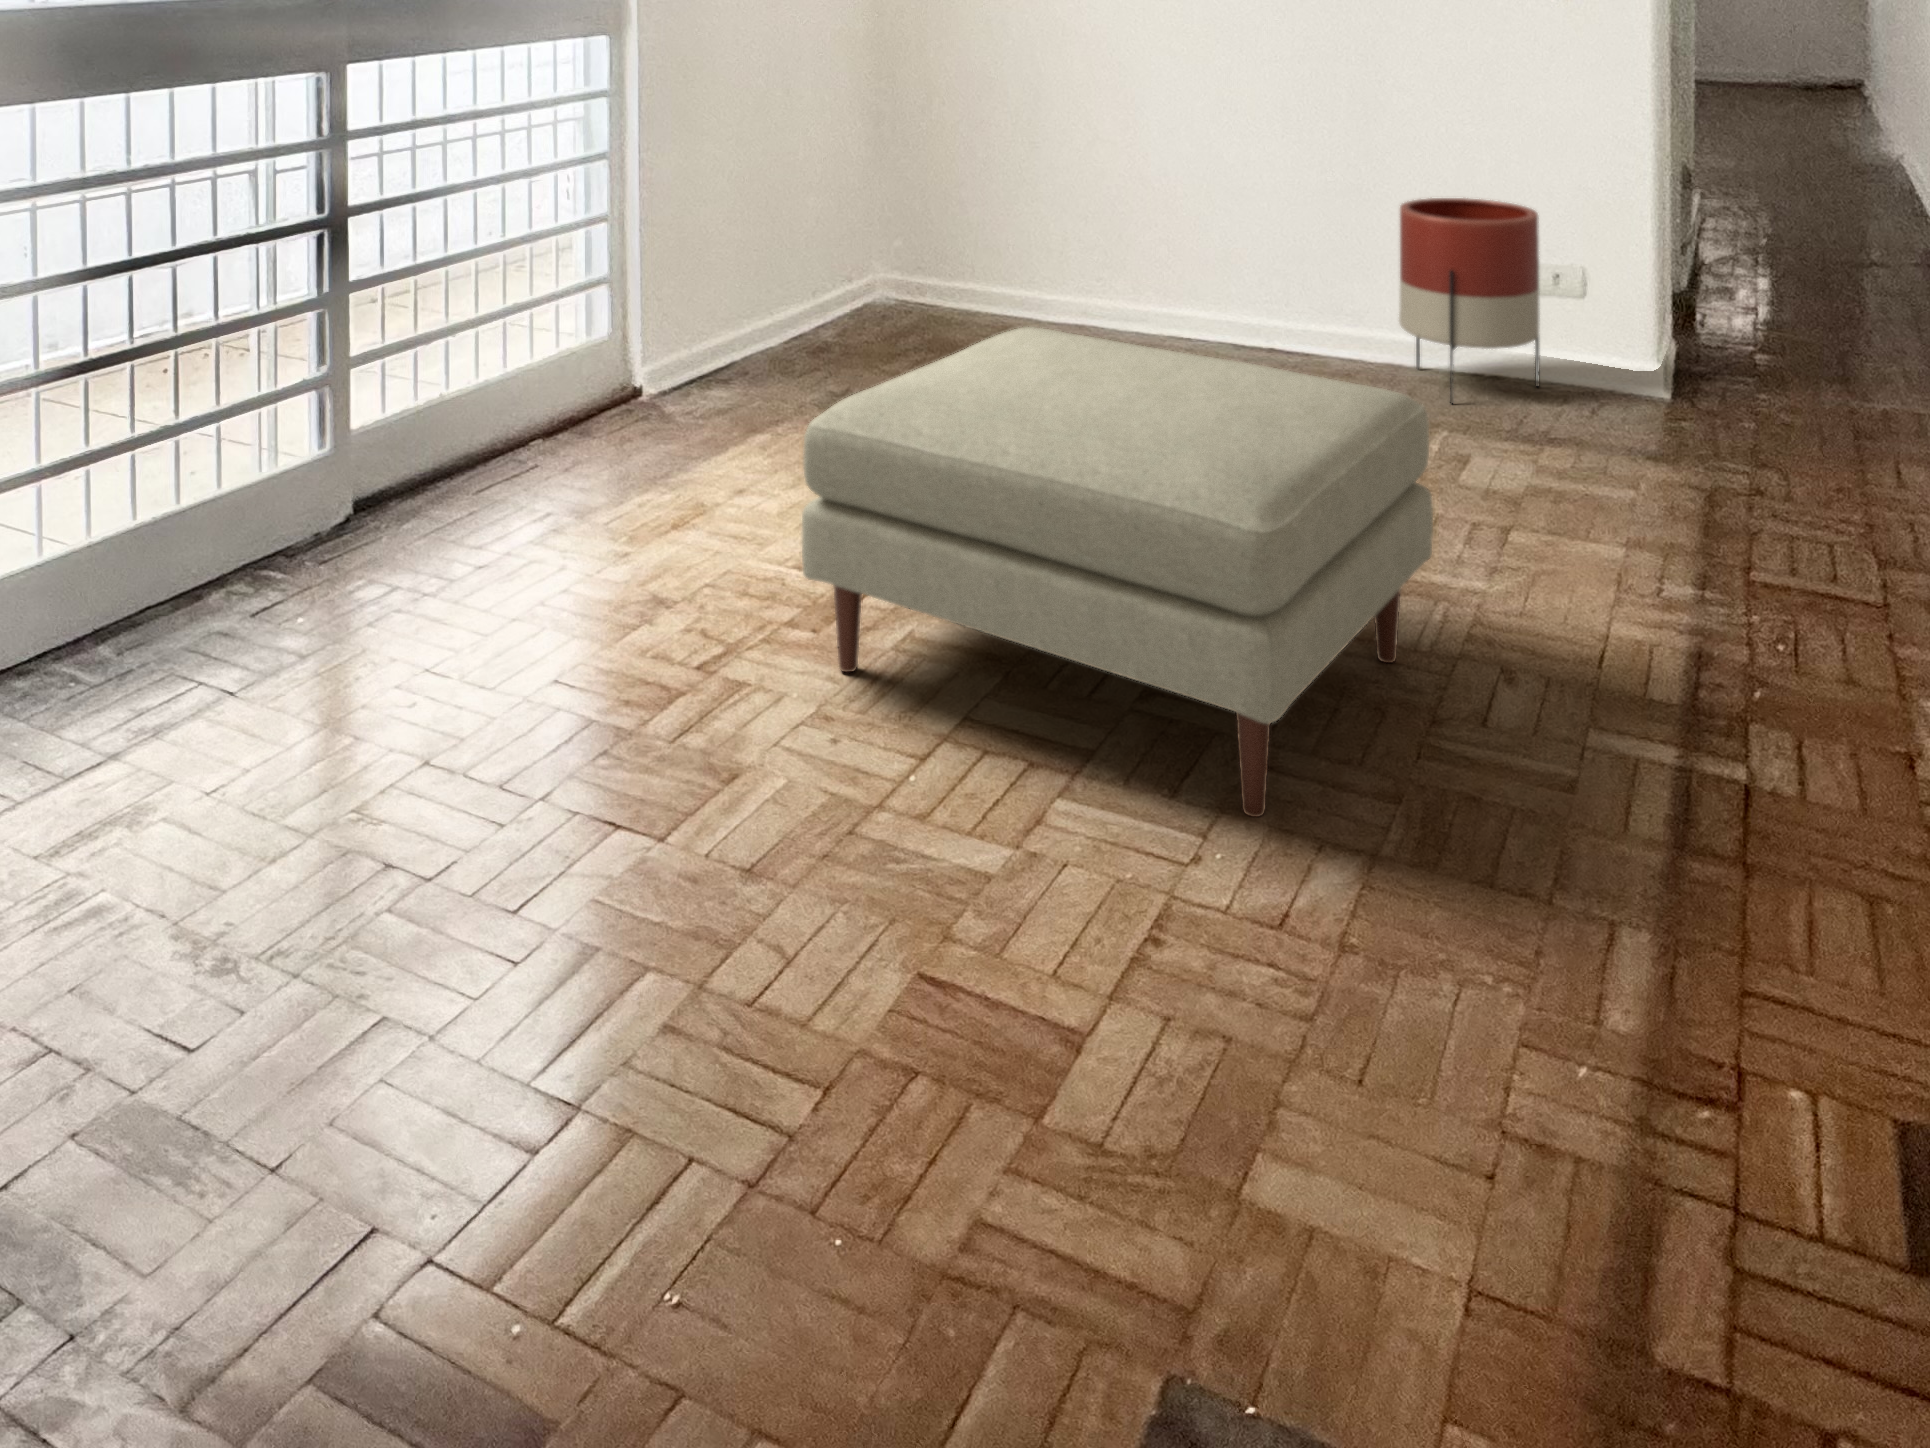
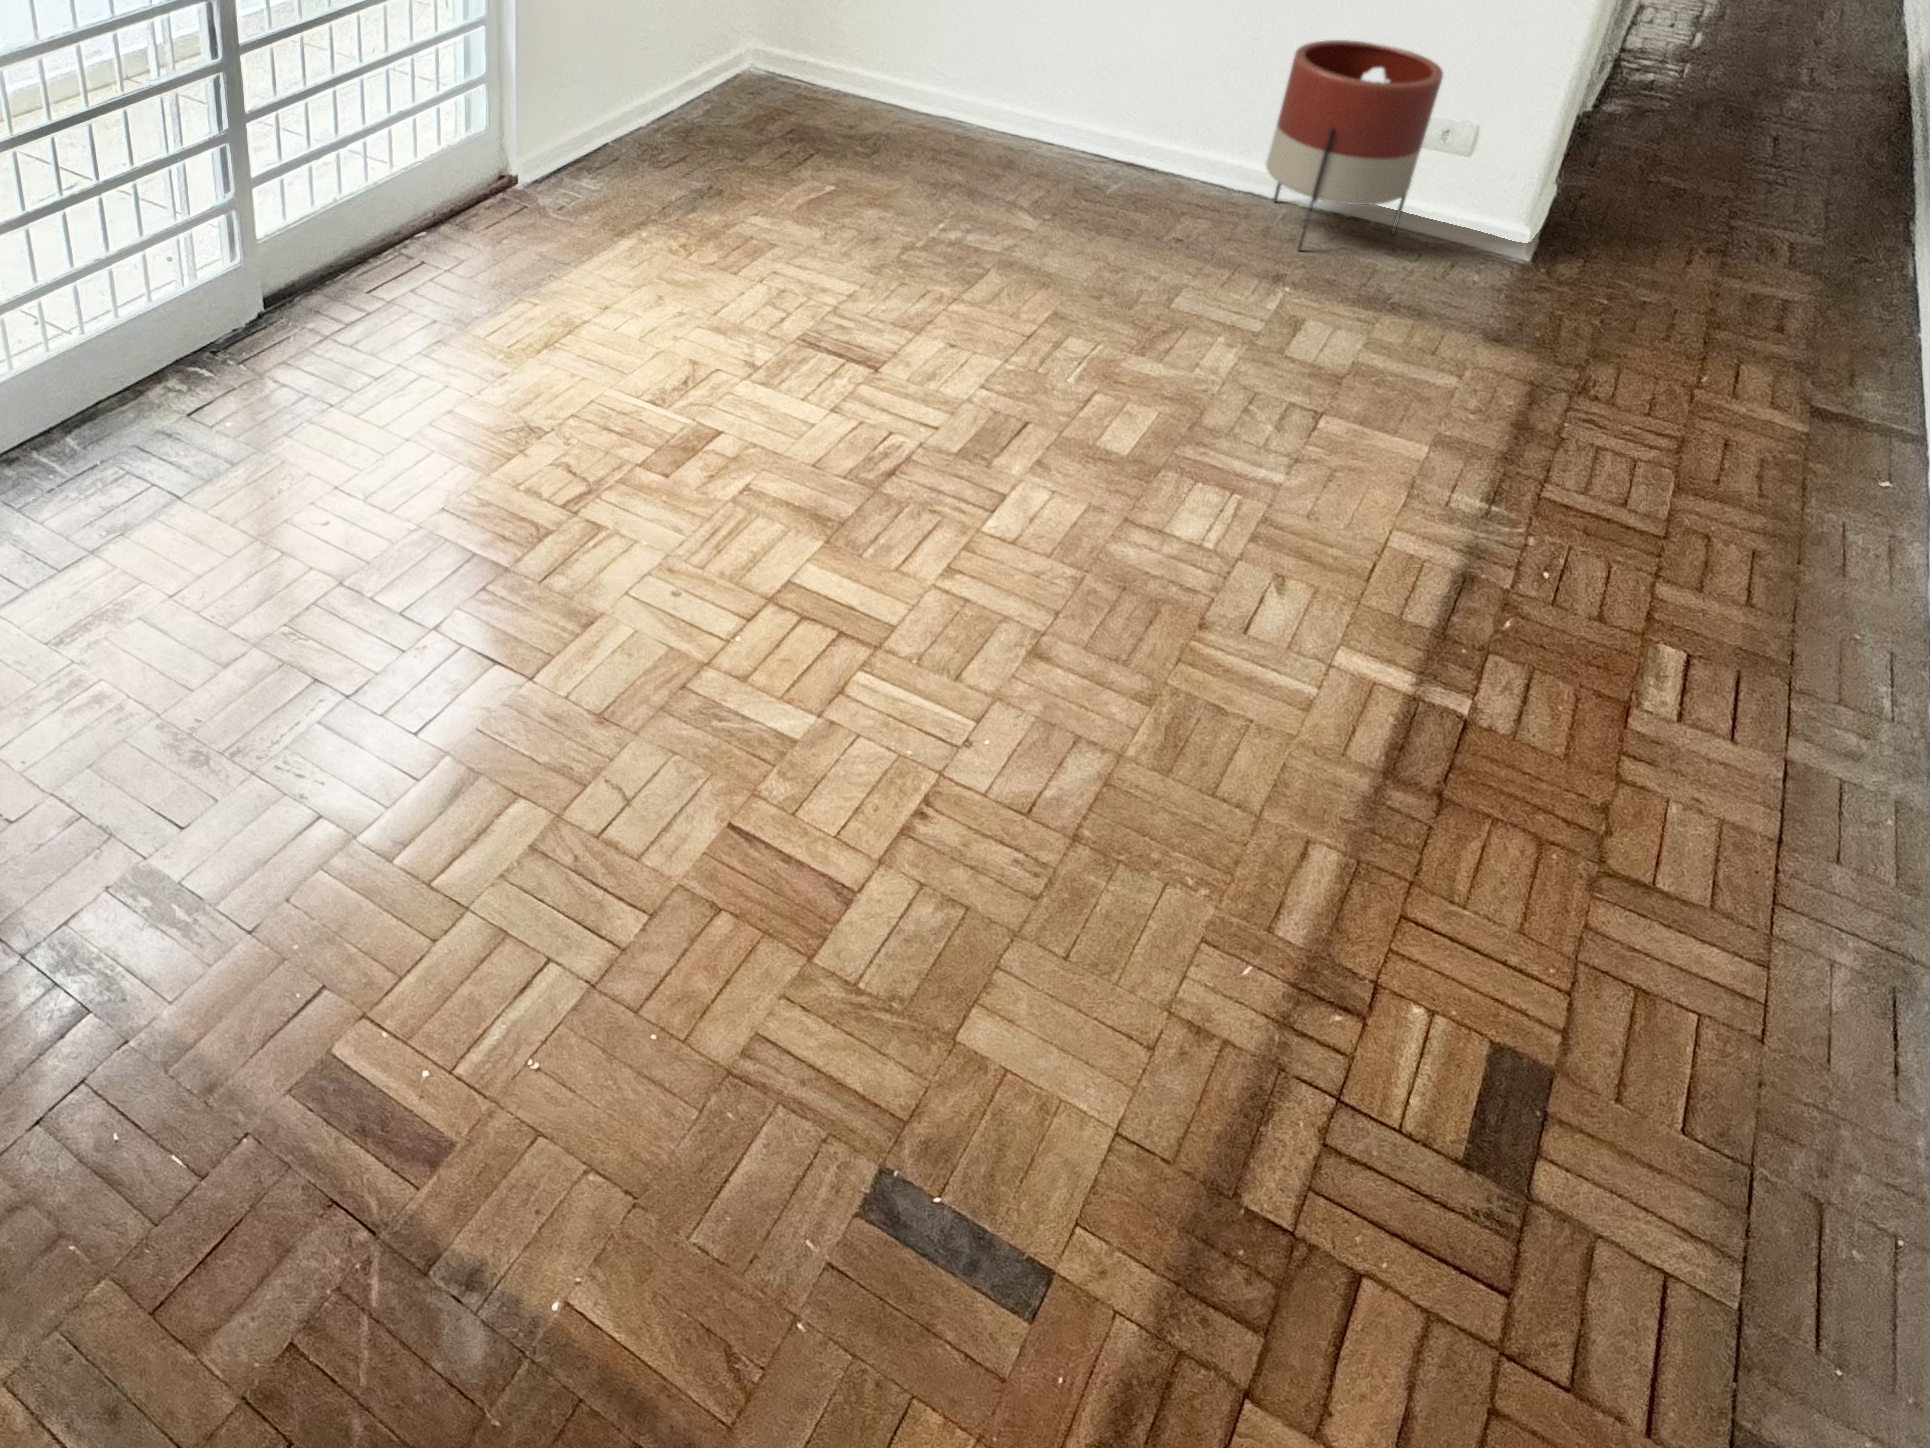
ottoman: present [802,327,1433,817] -> none [657,219,1261,706]

